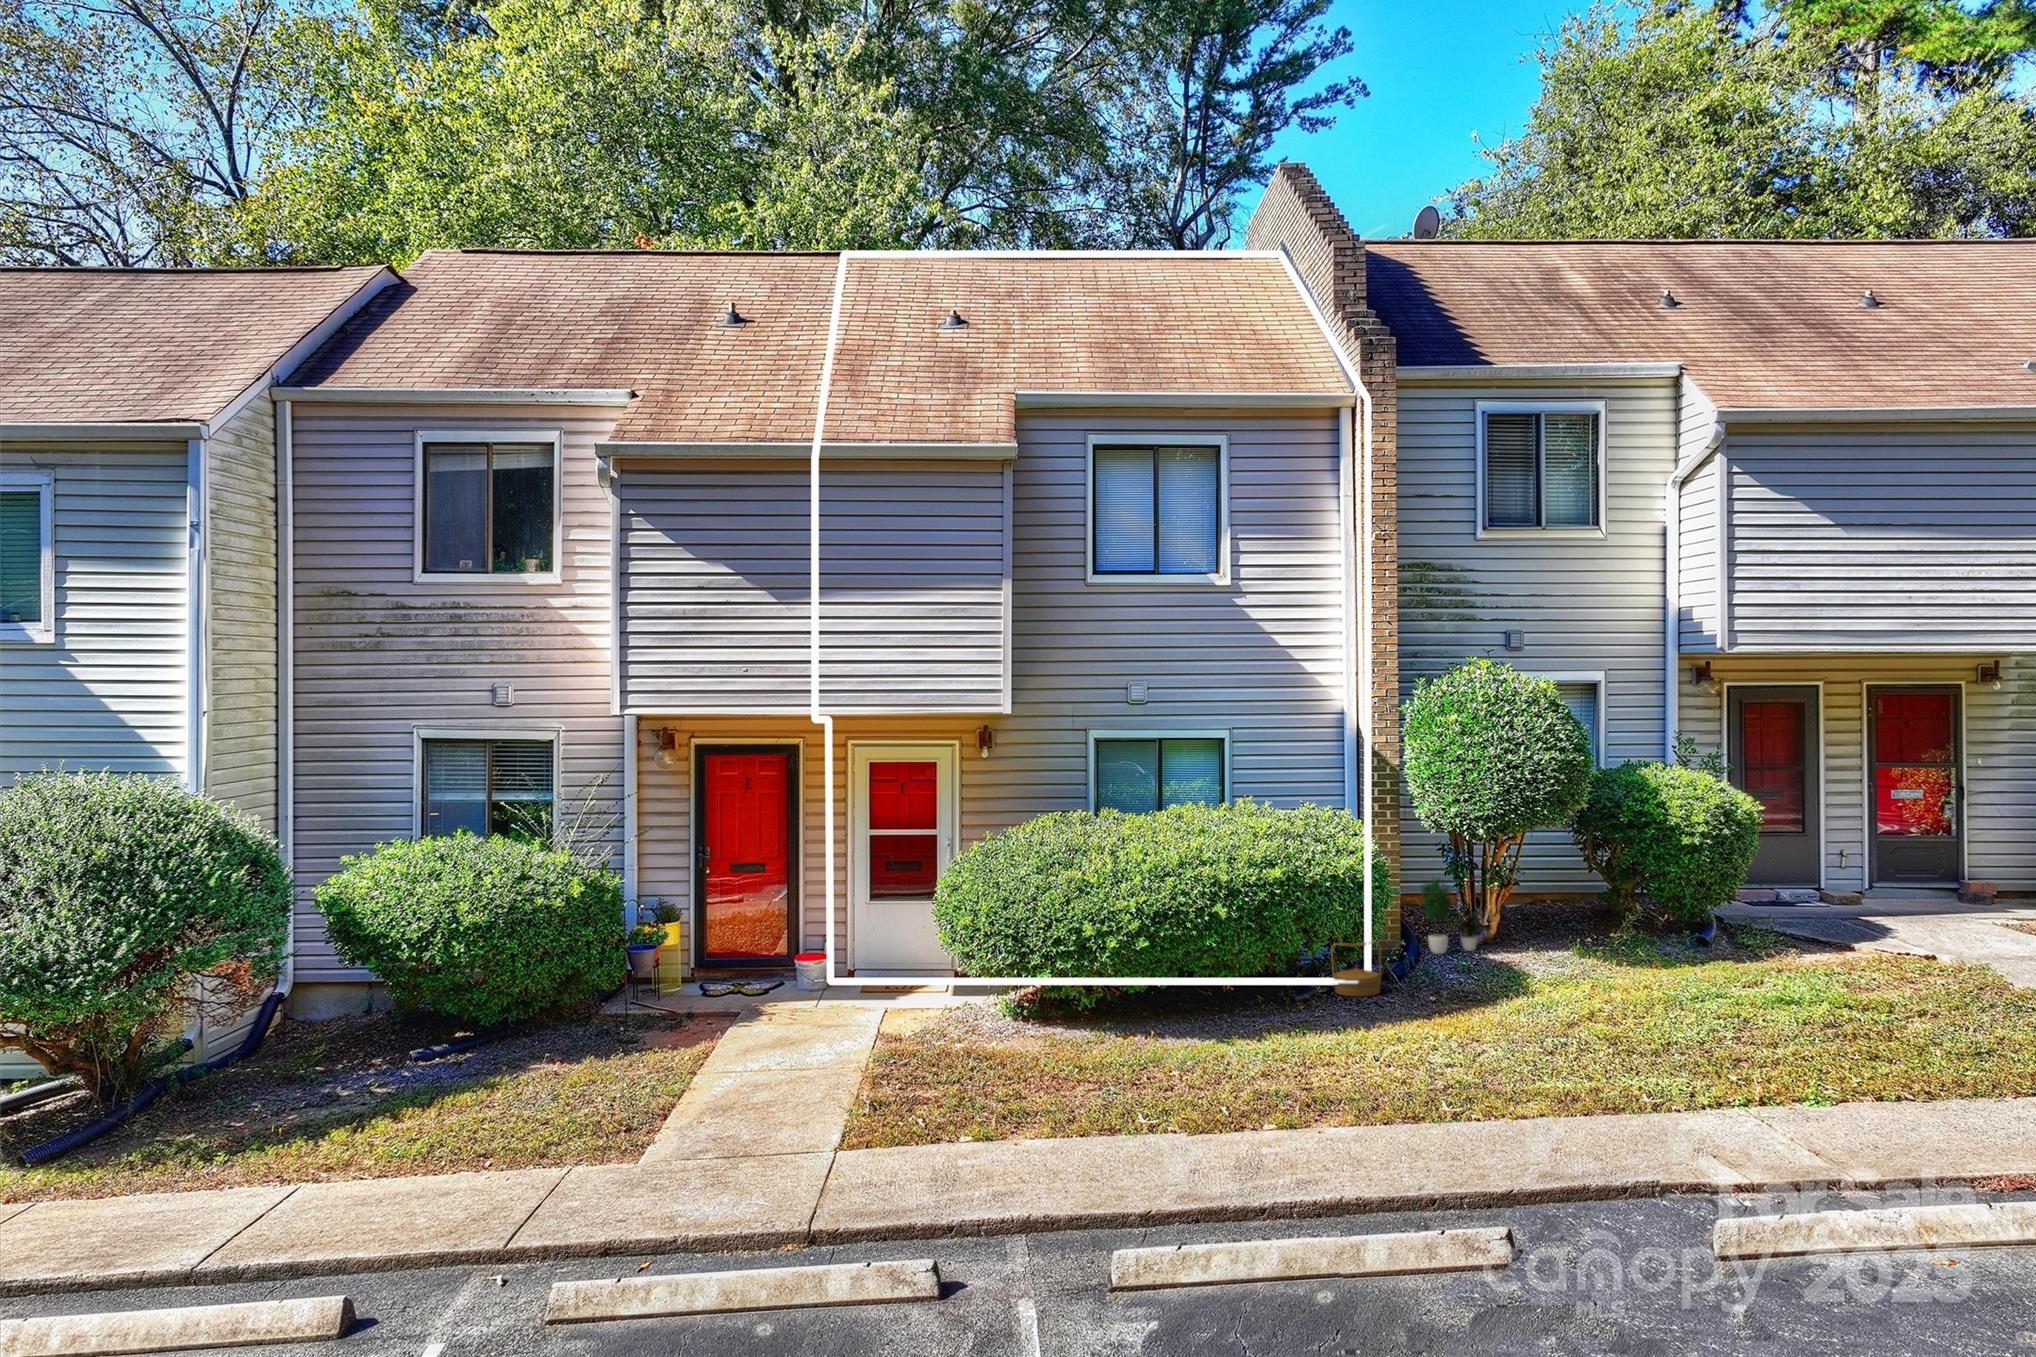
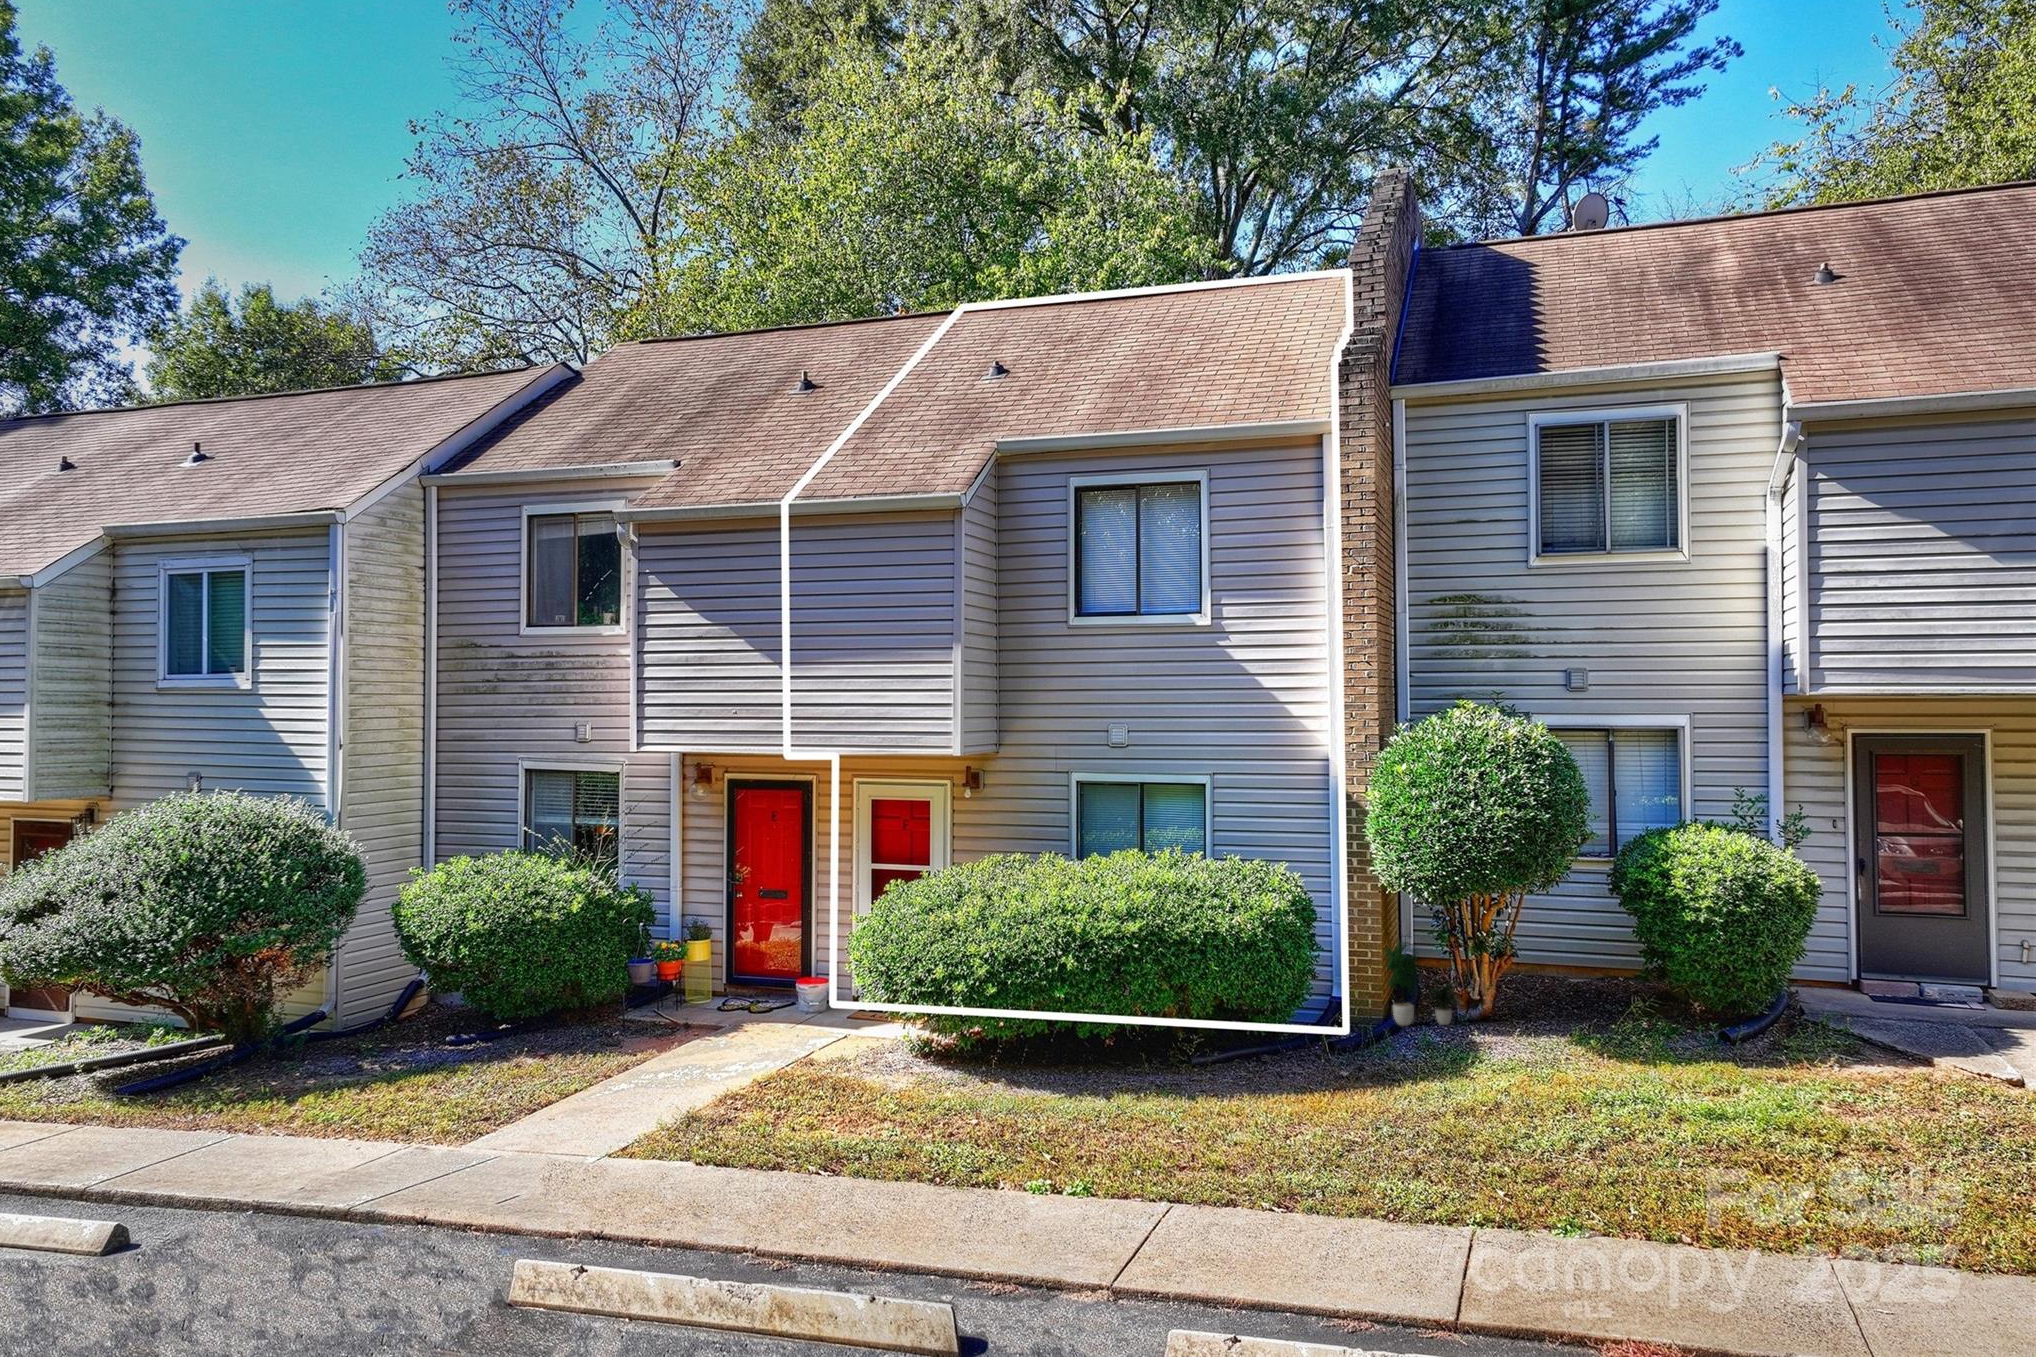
woven basket: present [1331,941,1381,996] -> none [1218,1006,1272,1065]

